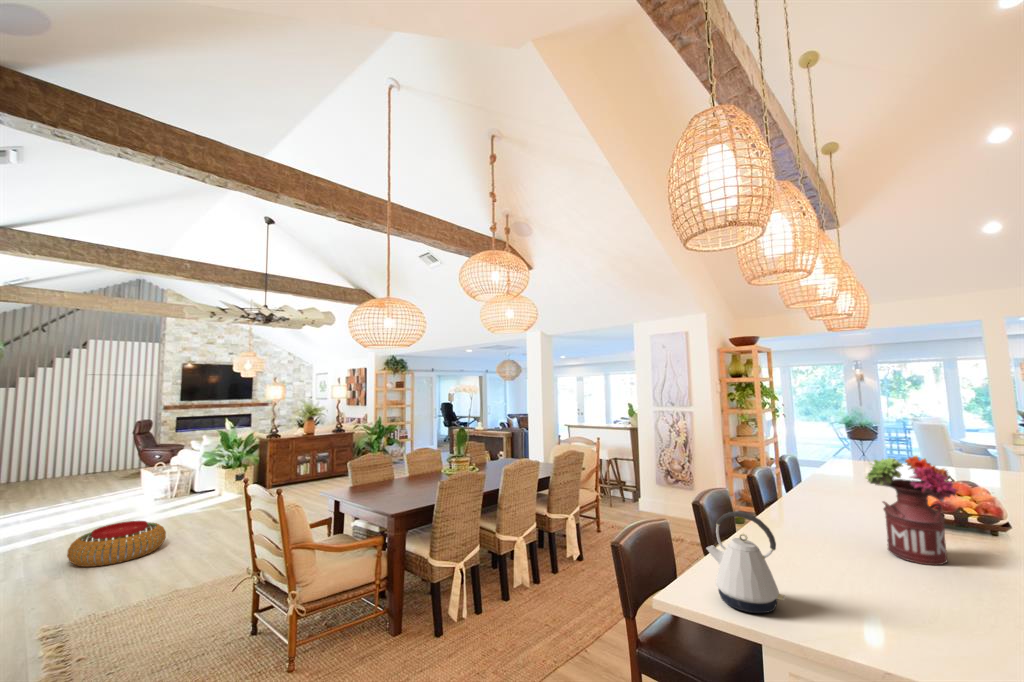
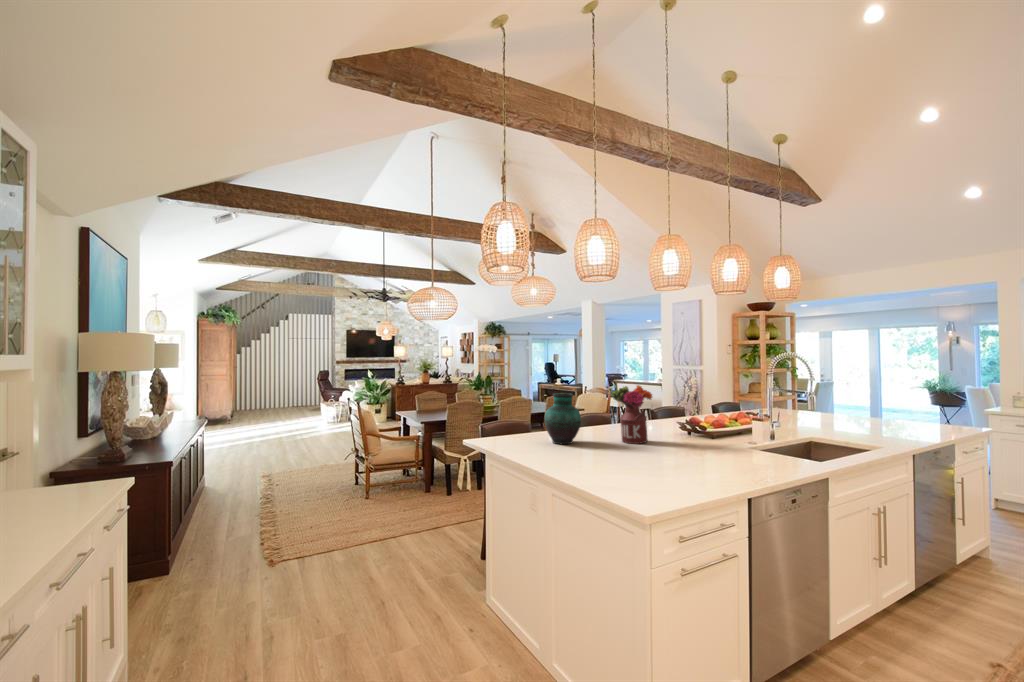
vase: none [783,477,869,585] -> present [544,393,581,444]
kettle: present [707,511,785,613] -> none [489,403,515,446]
pouf: present [67,521,166,567] -> none [278,429,327,451]

